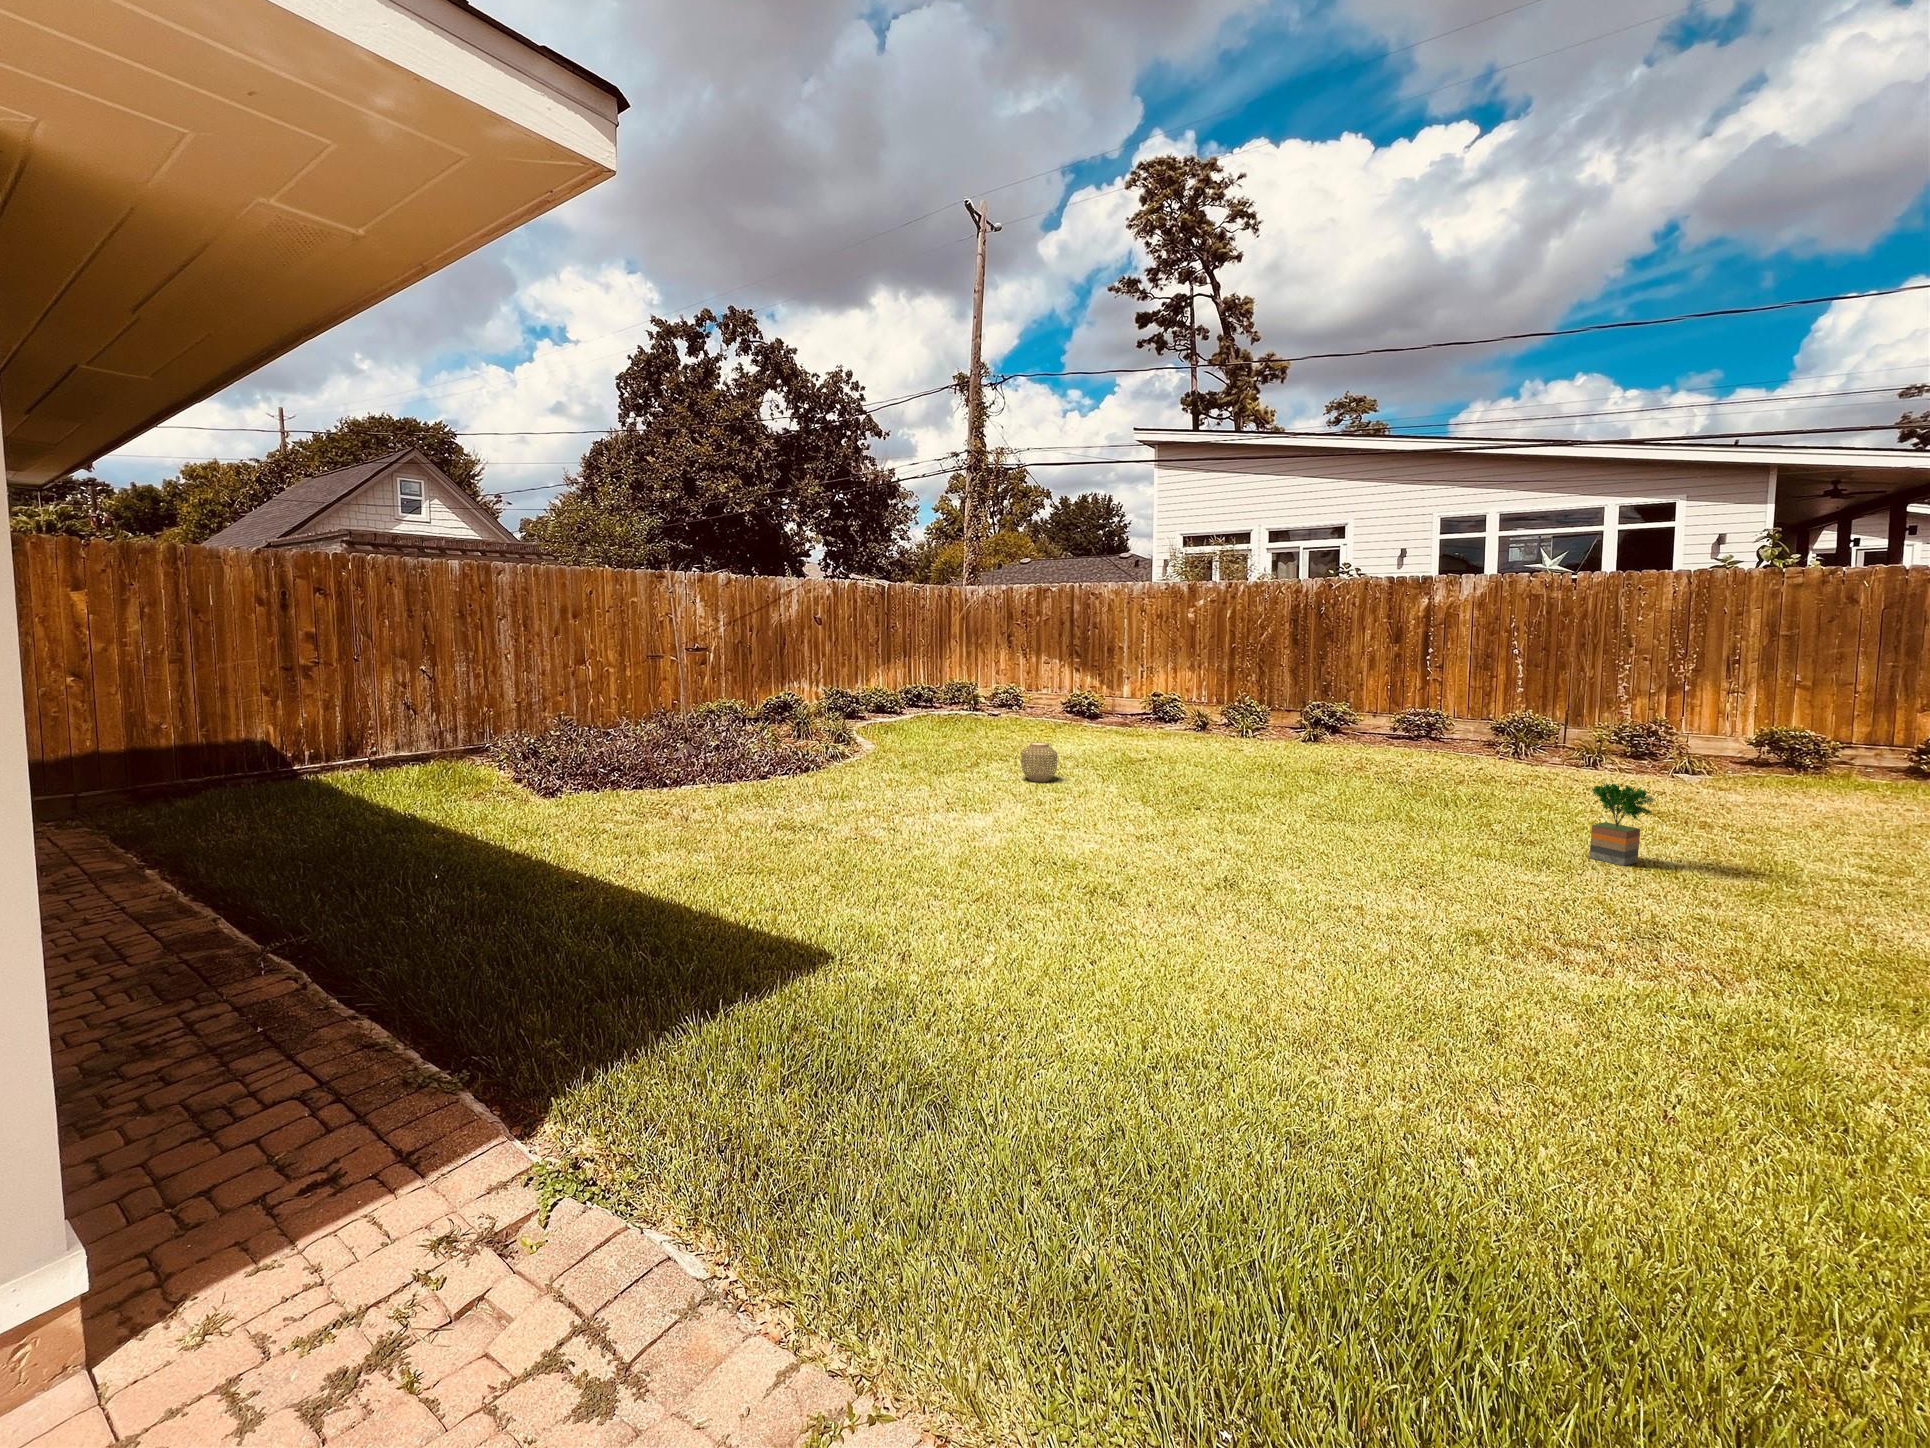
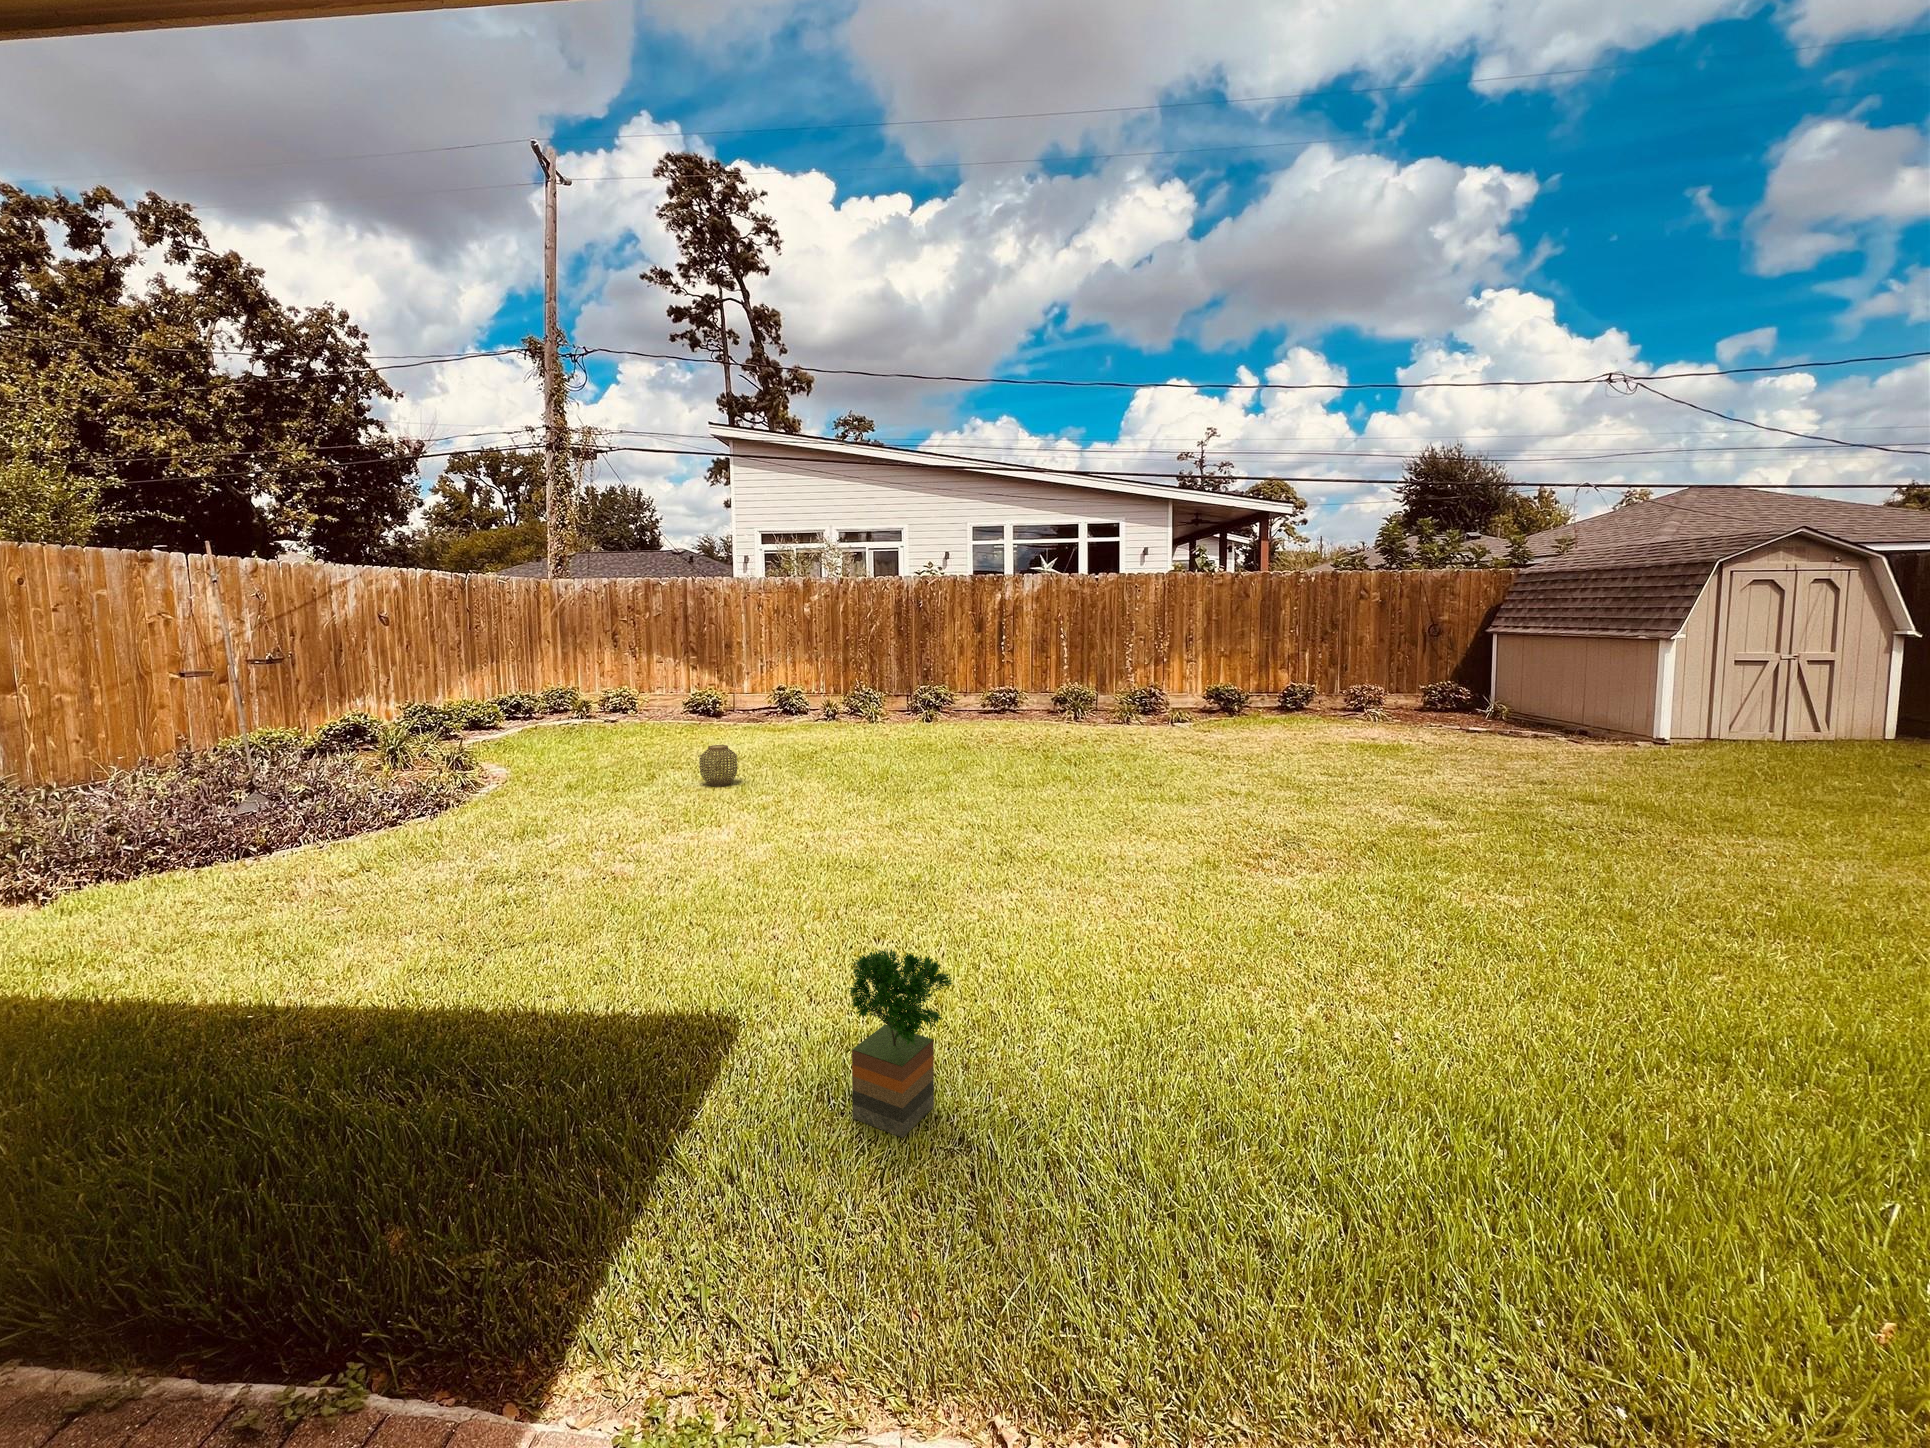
potted tree: present [1589,783,1655,866] -> present [849,949,953,1138]

